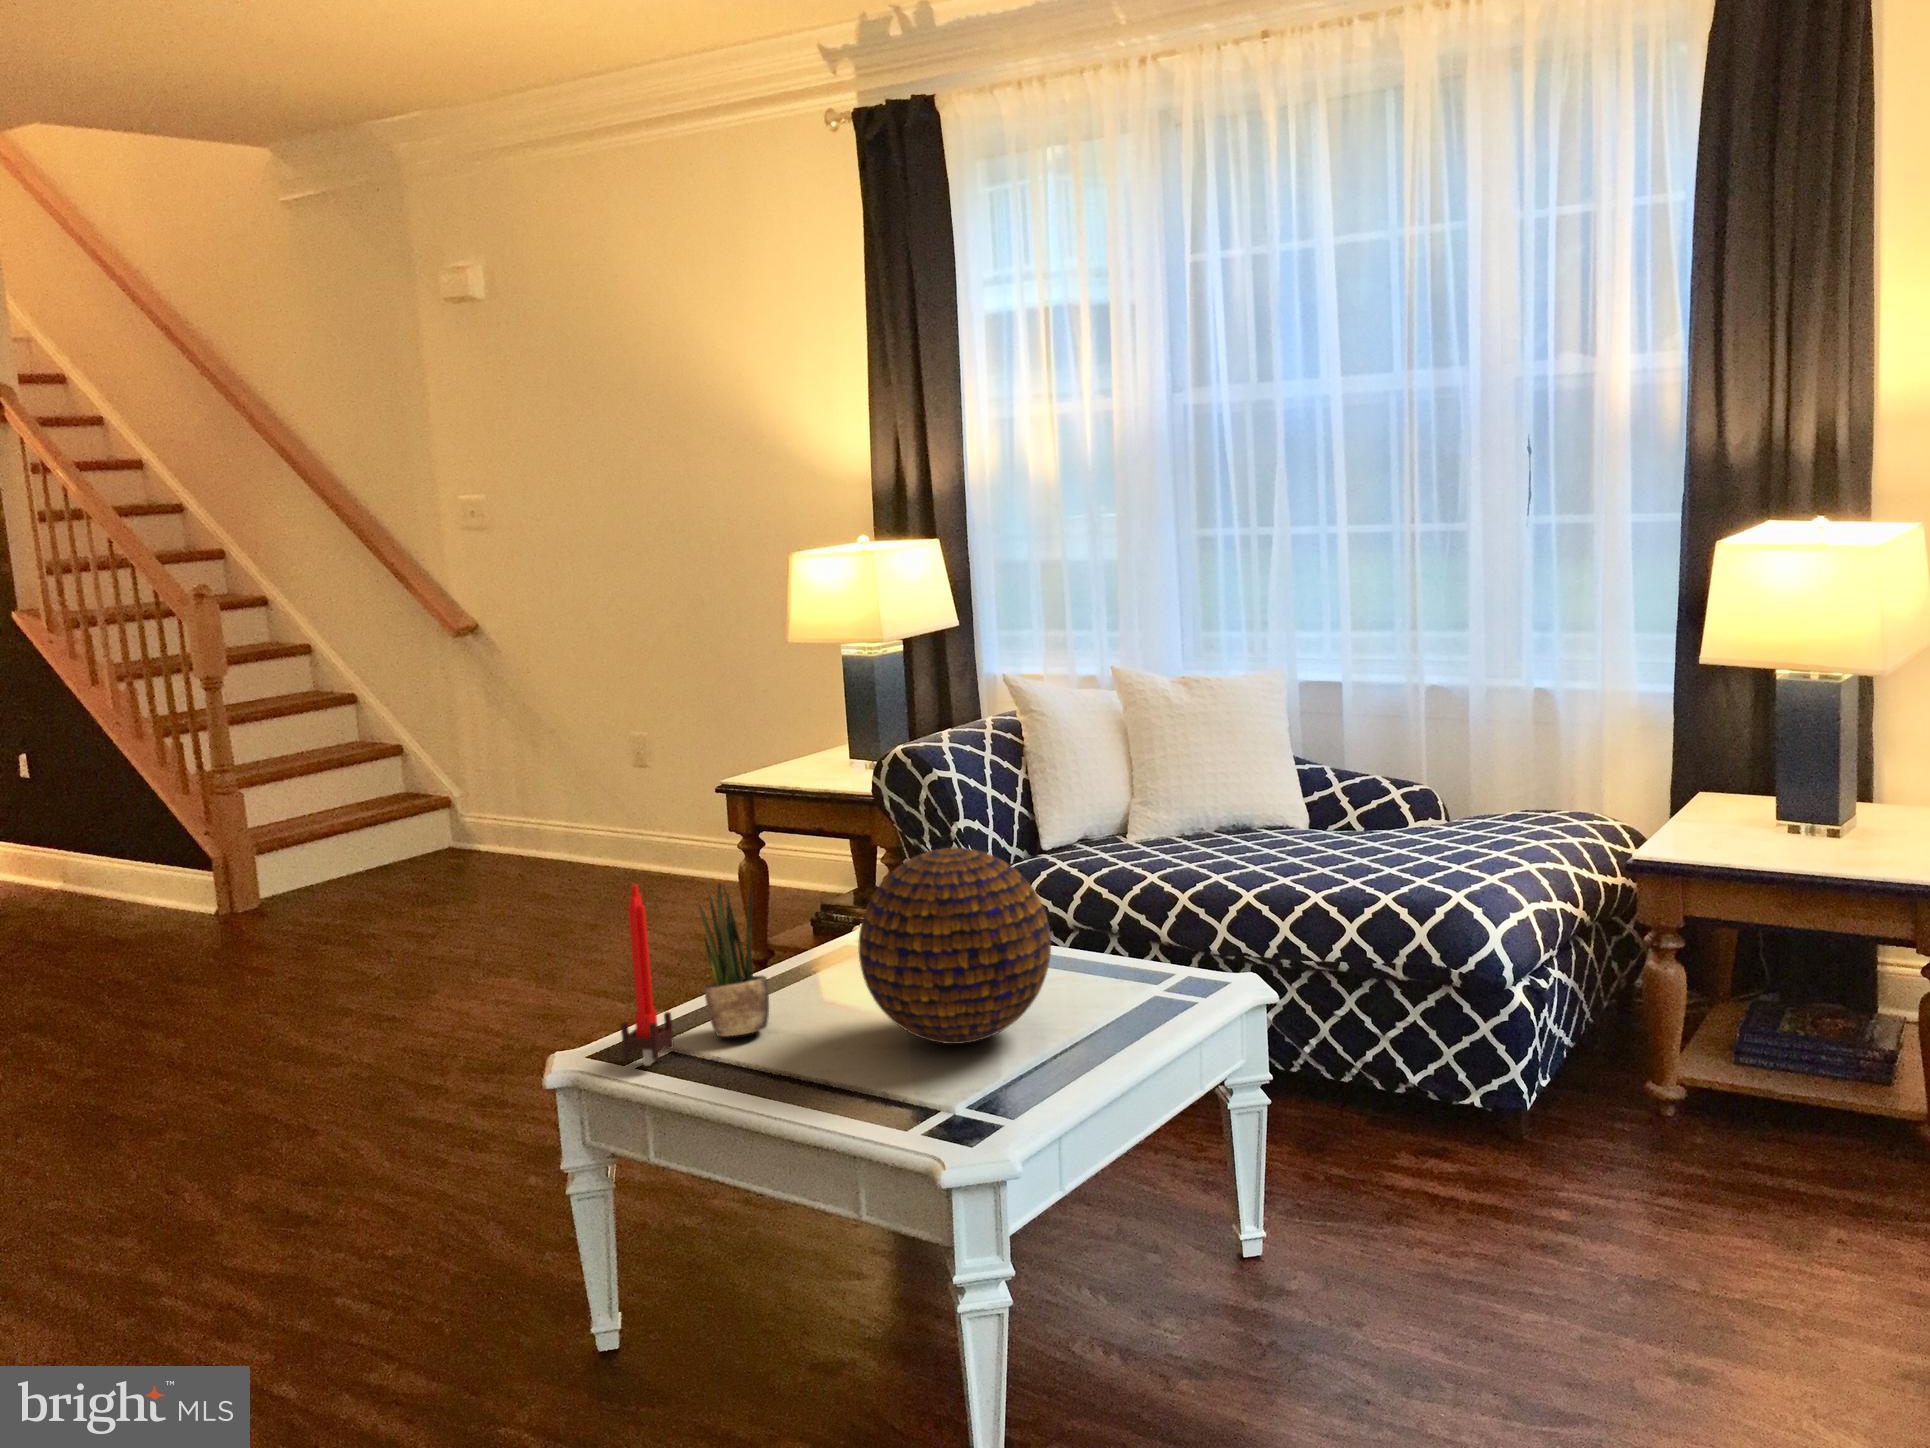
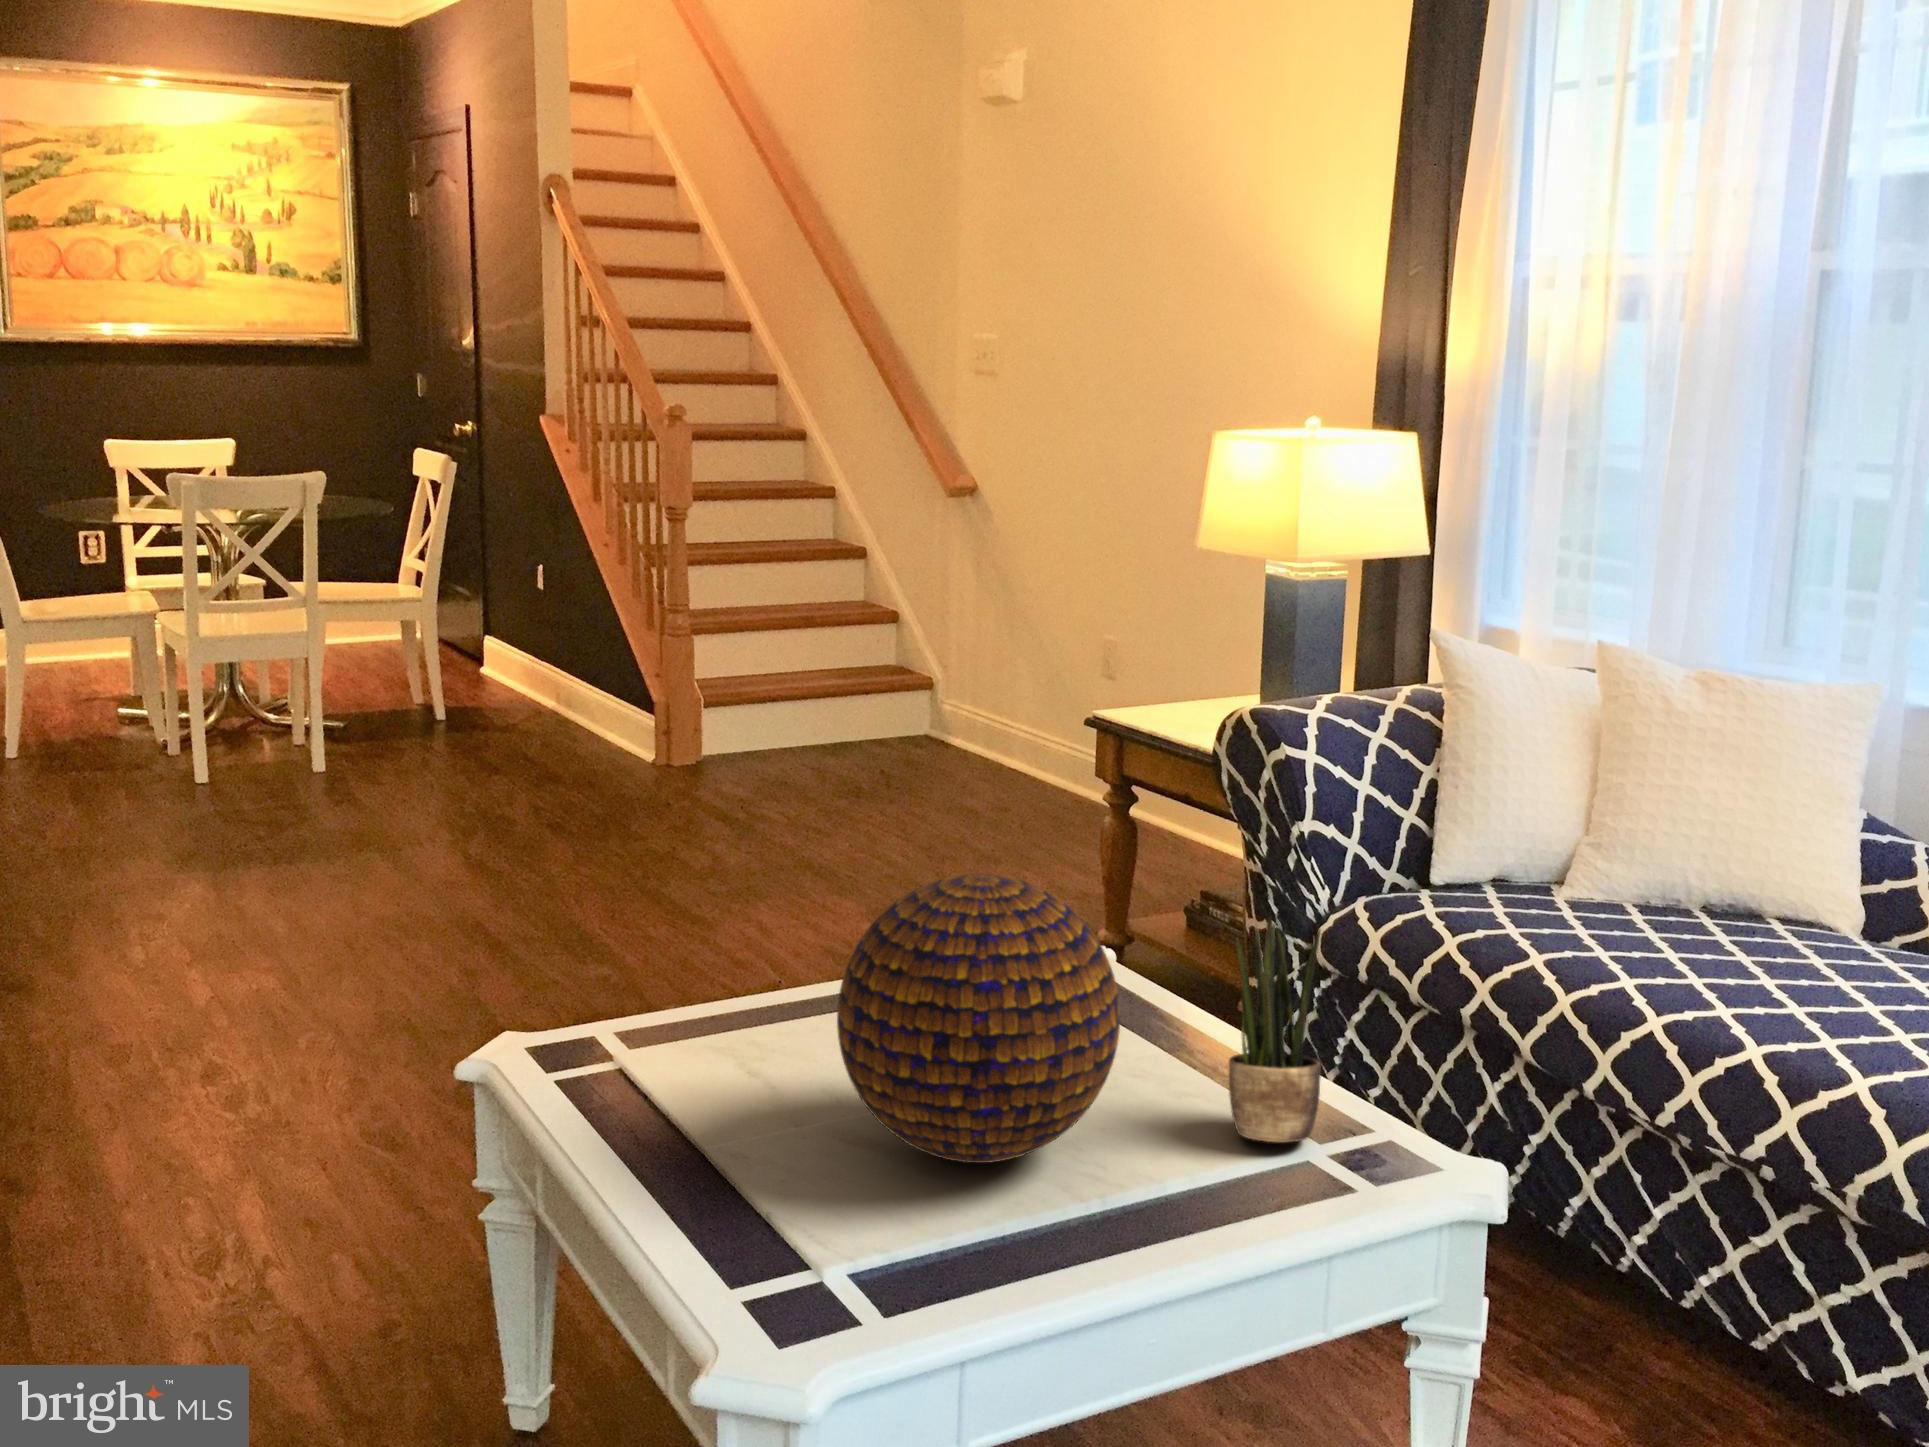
candle: present [621,884,674,1066] -> none [563,841,633,1079]
potted plant: present [698,884,769,1036] -> present [1229,916,1321,1142]

